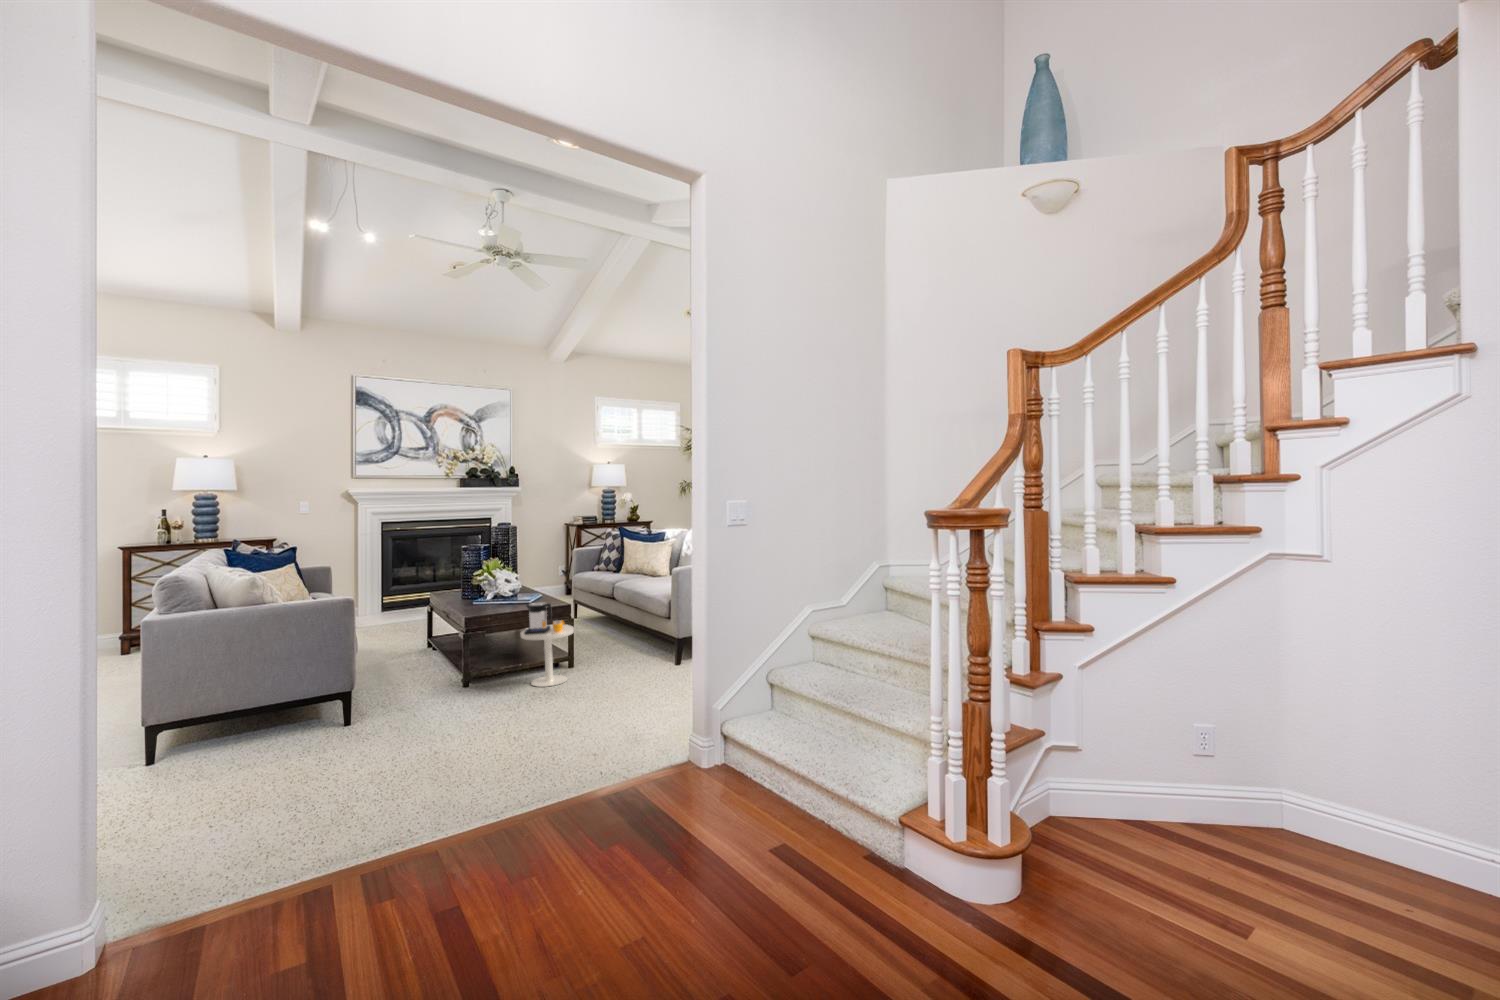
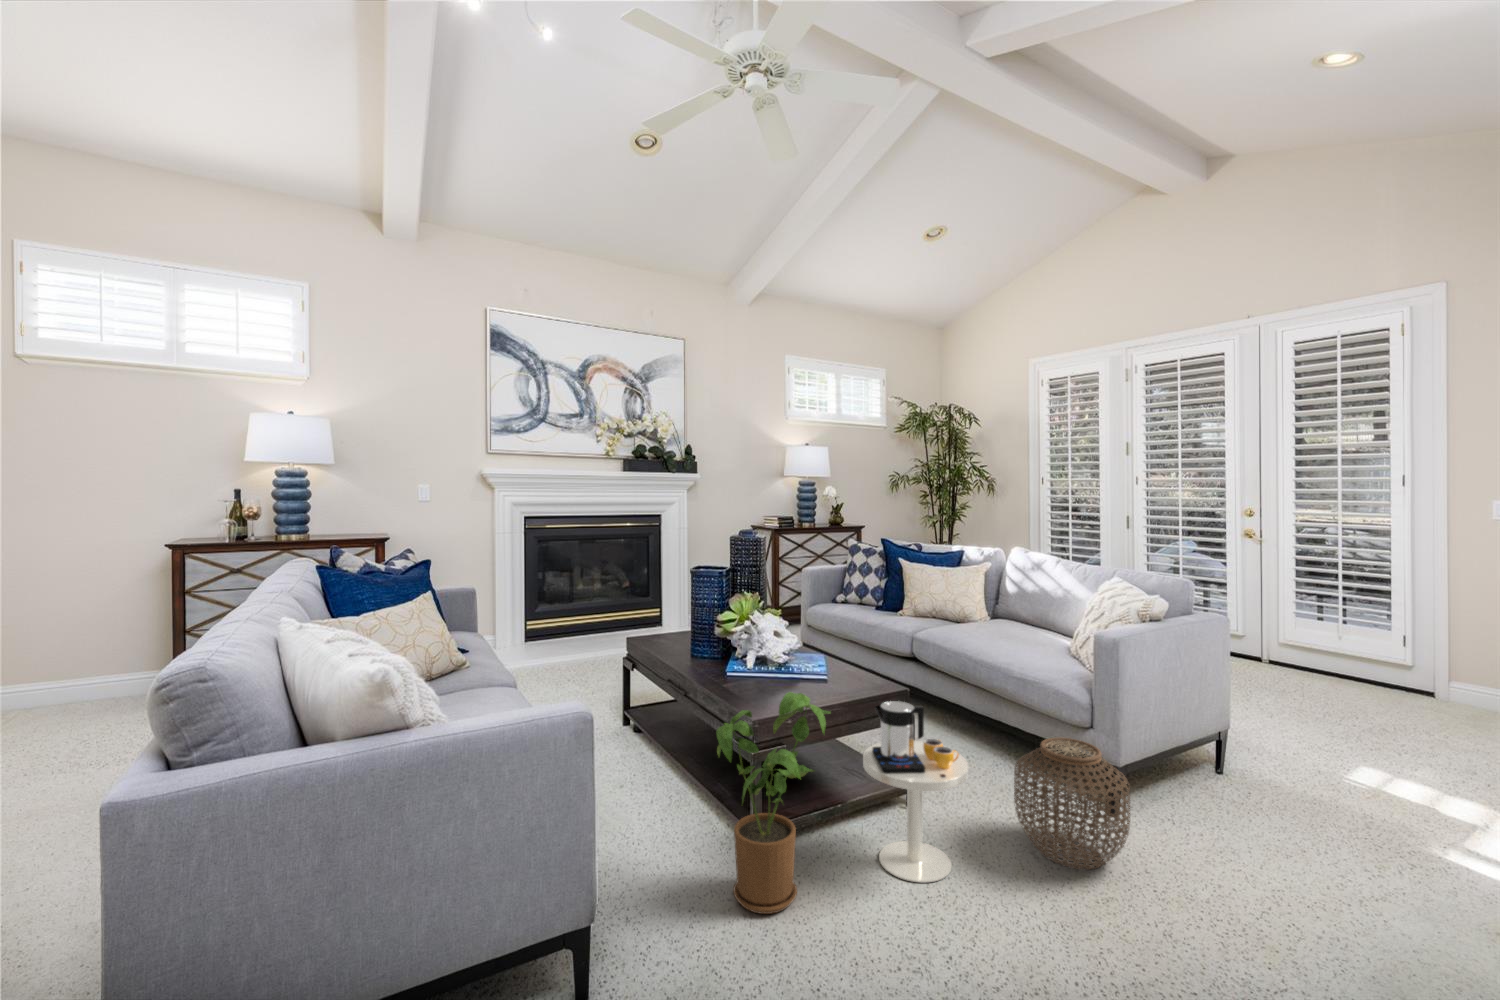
house plant: none [435,596,498,700] -> present [717,692,831,914]
woven basket: none [604,619,657,678] -> present [1014,738,1130,870]

